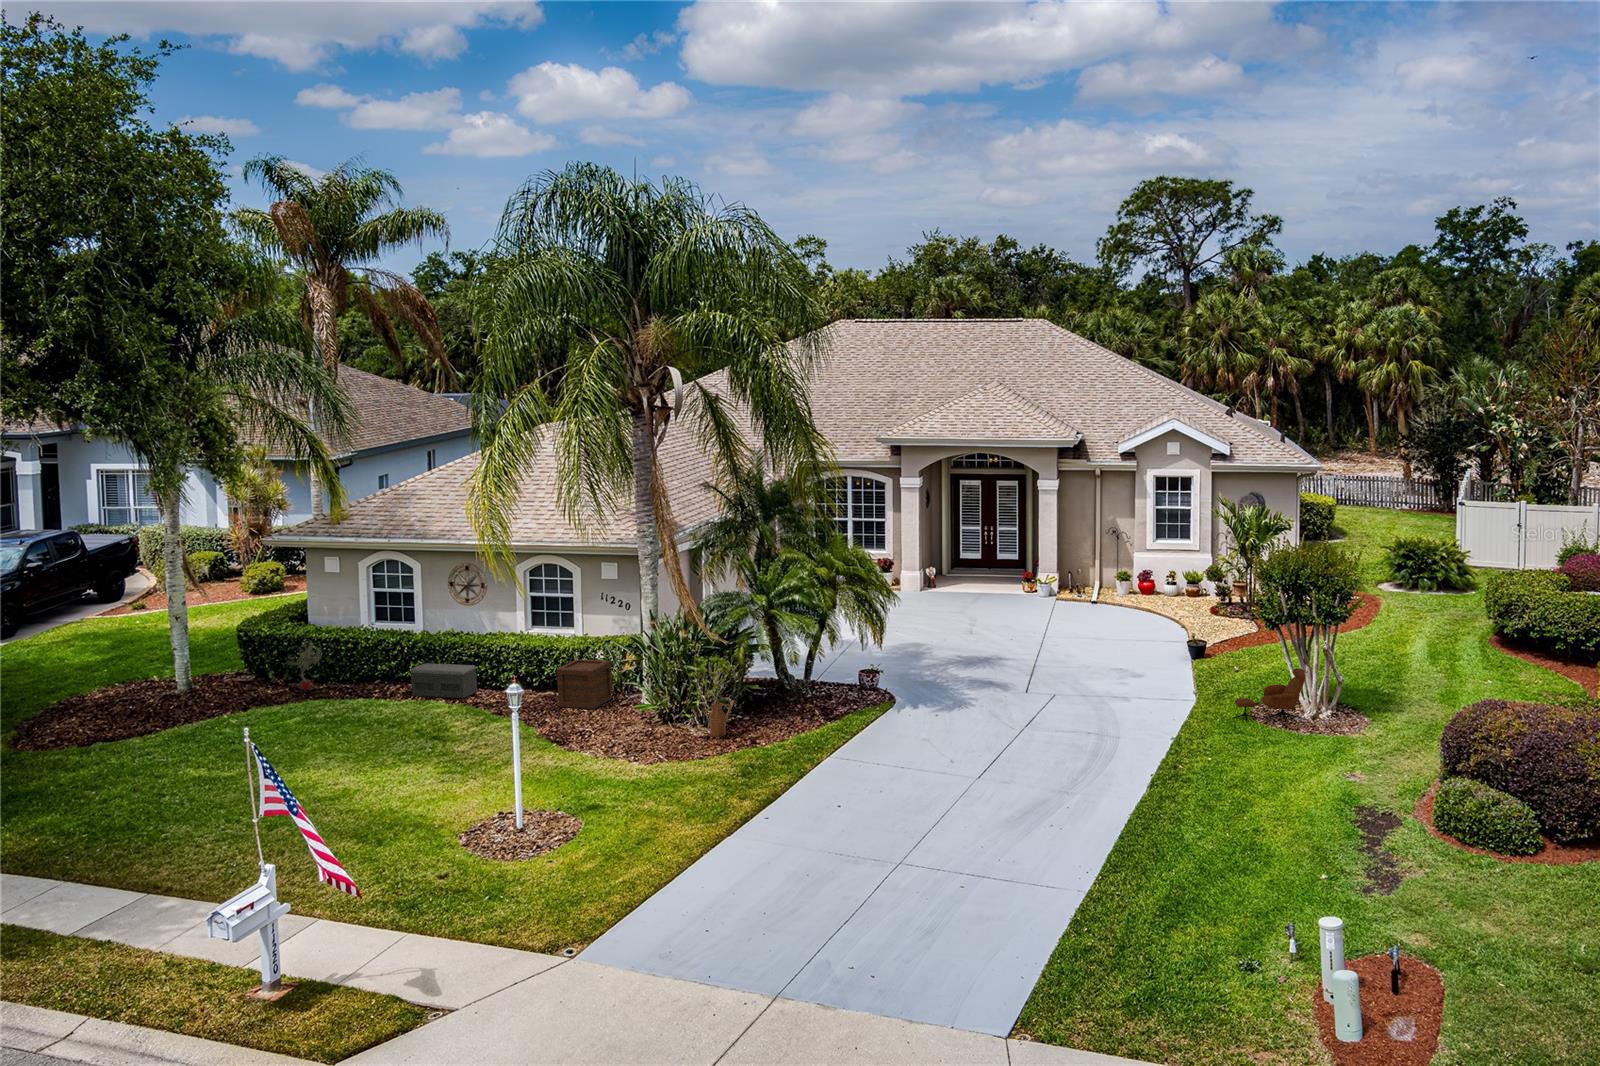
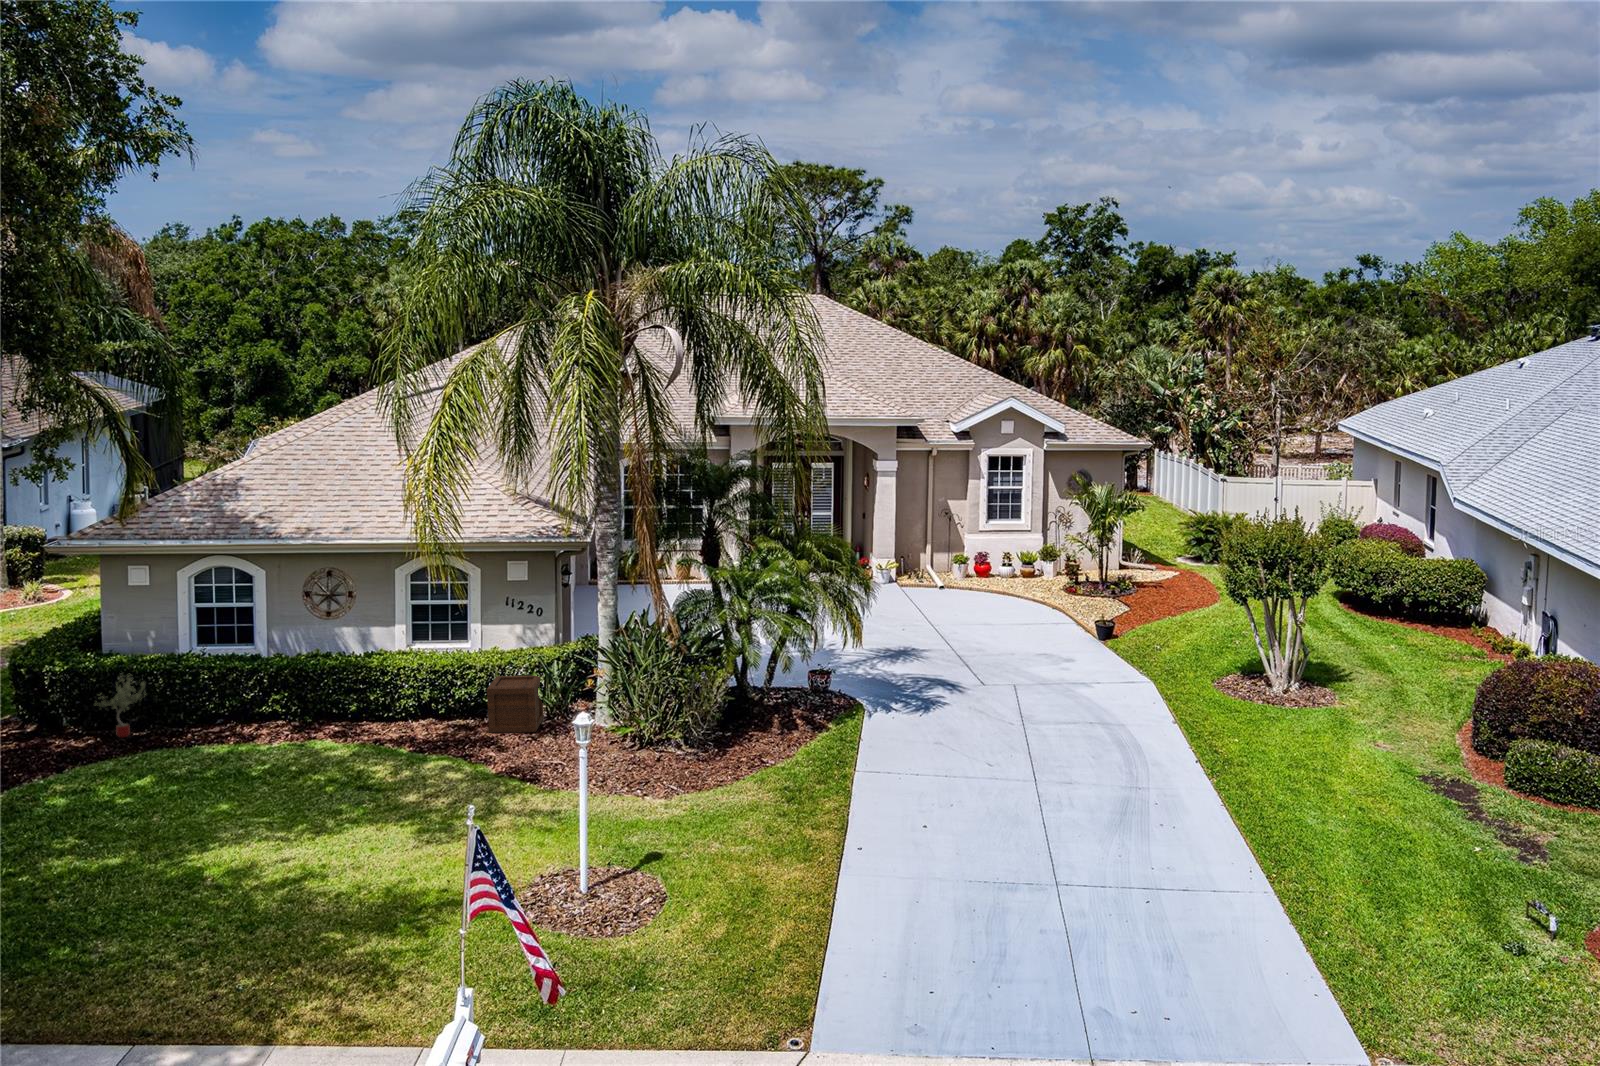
storage bench: present [410,663,477,699] -> none [281,691,365,734]
lounge chair: present [1234,668,1306,723] -> none [1196,641,1262,696]
watering can: present [706,700,735,737] -> none [702,709,727,751]

